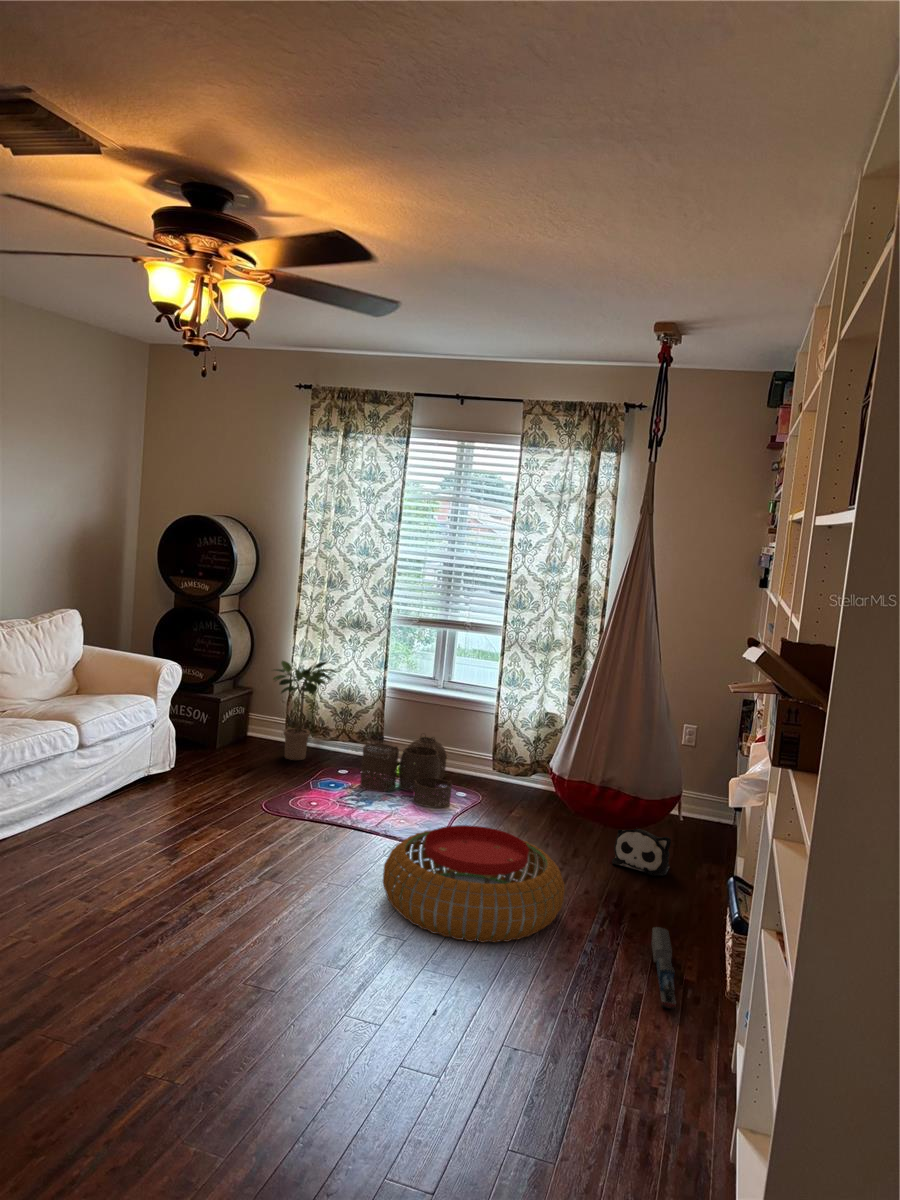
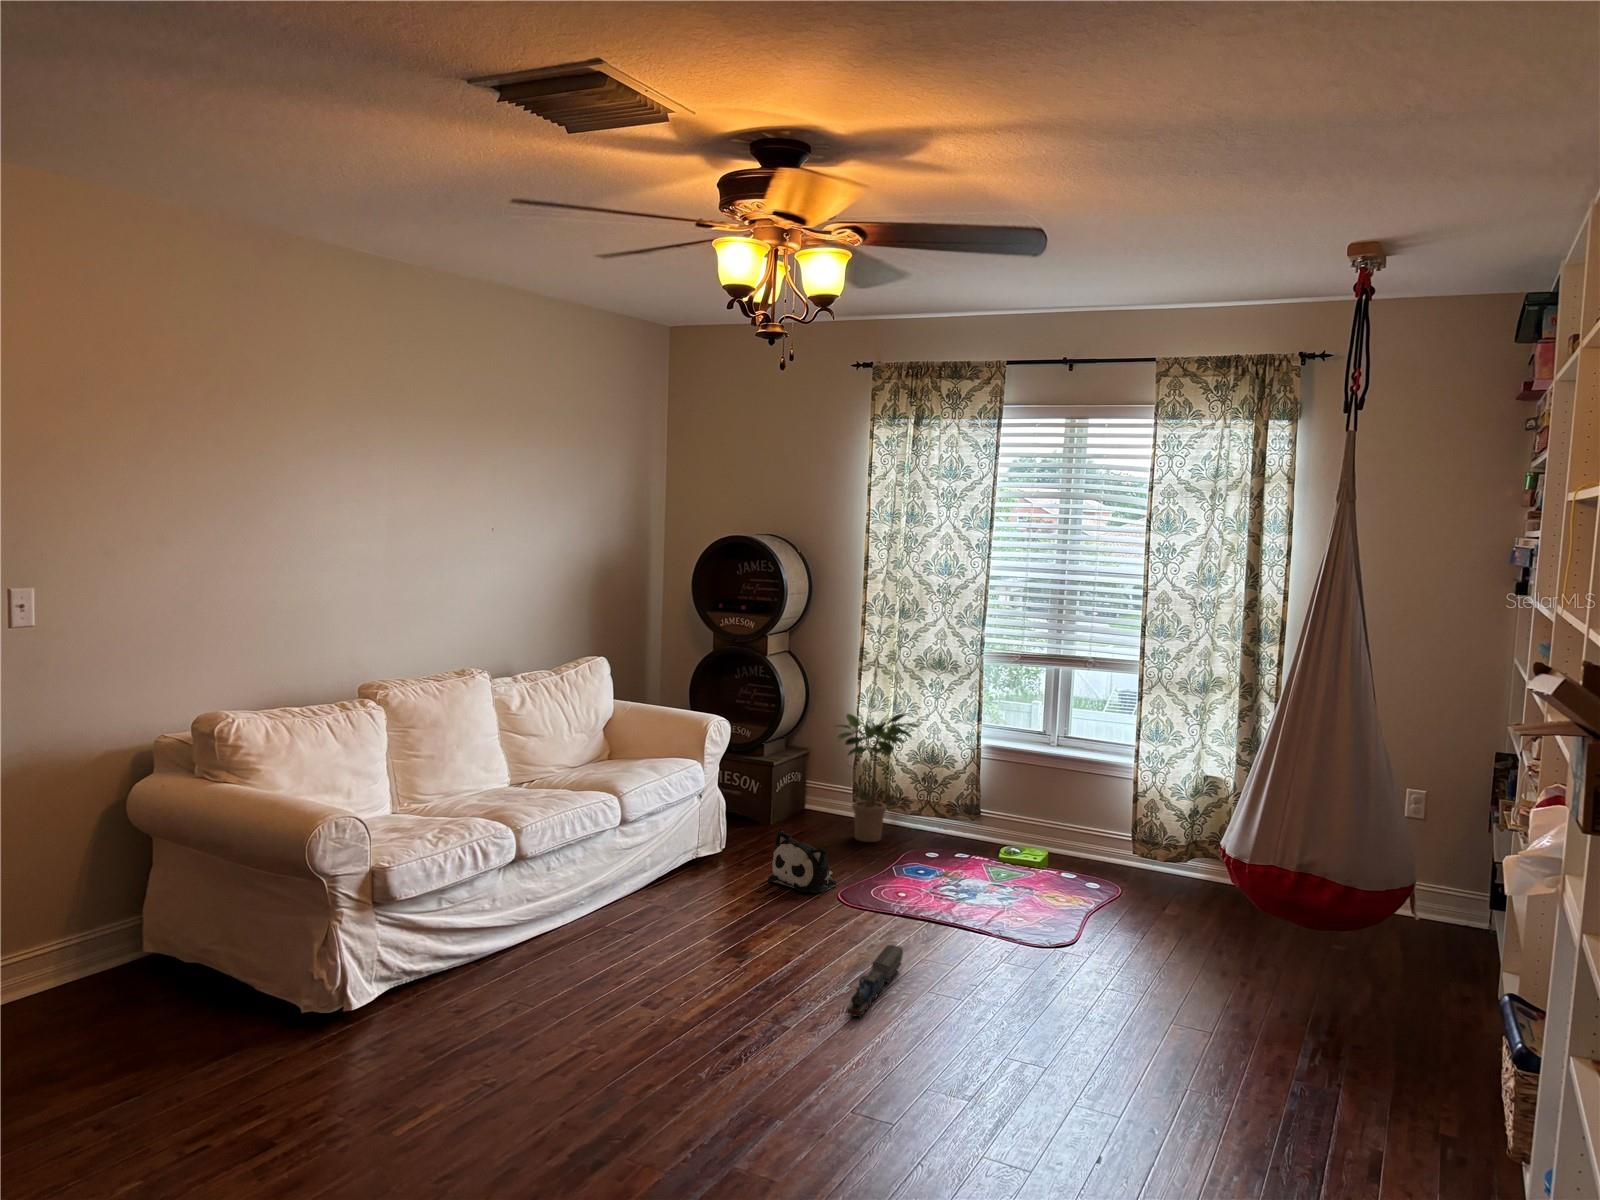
woven basket: present [360,736,452,808] -> none [957,805,1082,903]
pouf: present [383,825,565,943] -> none [1010,923,1259,1075]
plush toy: present [612,829,671,876] -> present [768,831,837,893]
toy train: present [651,927,676,1009] -> present [846,945,903,1017]

